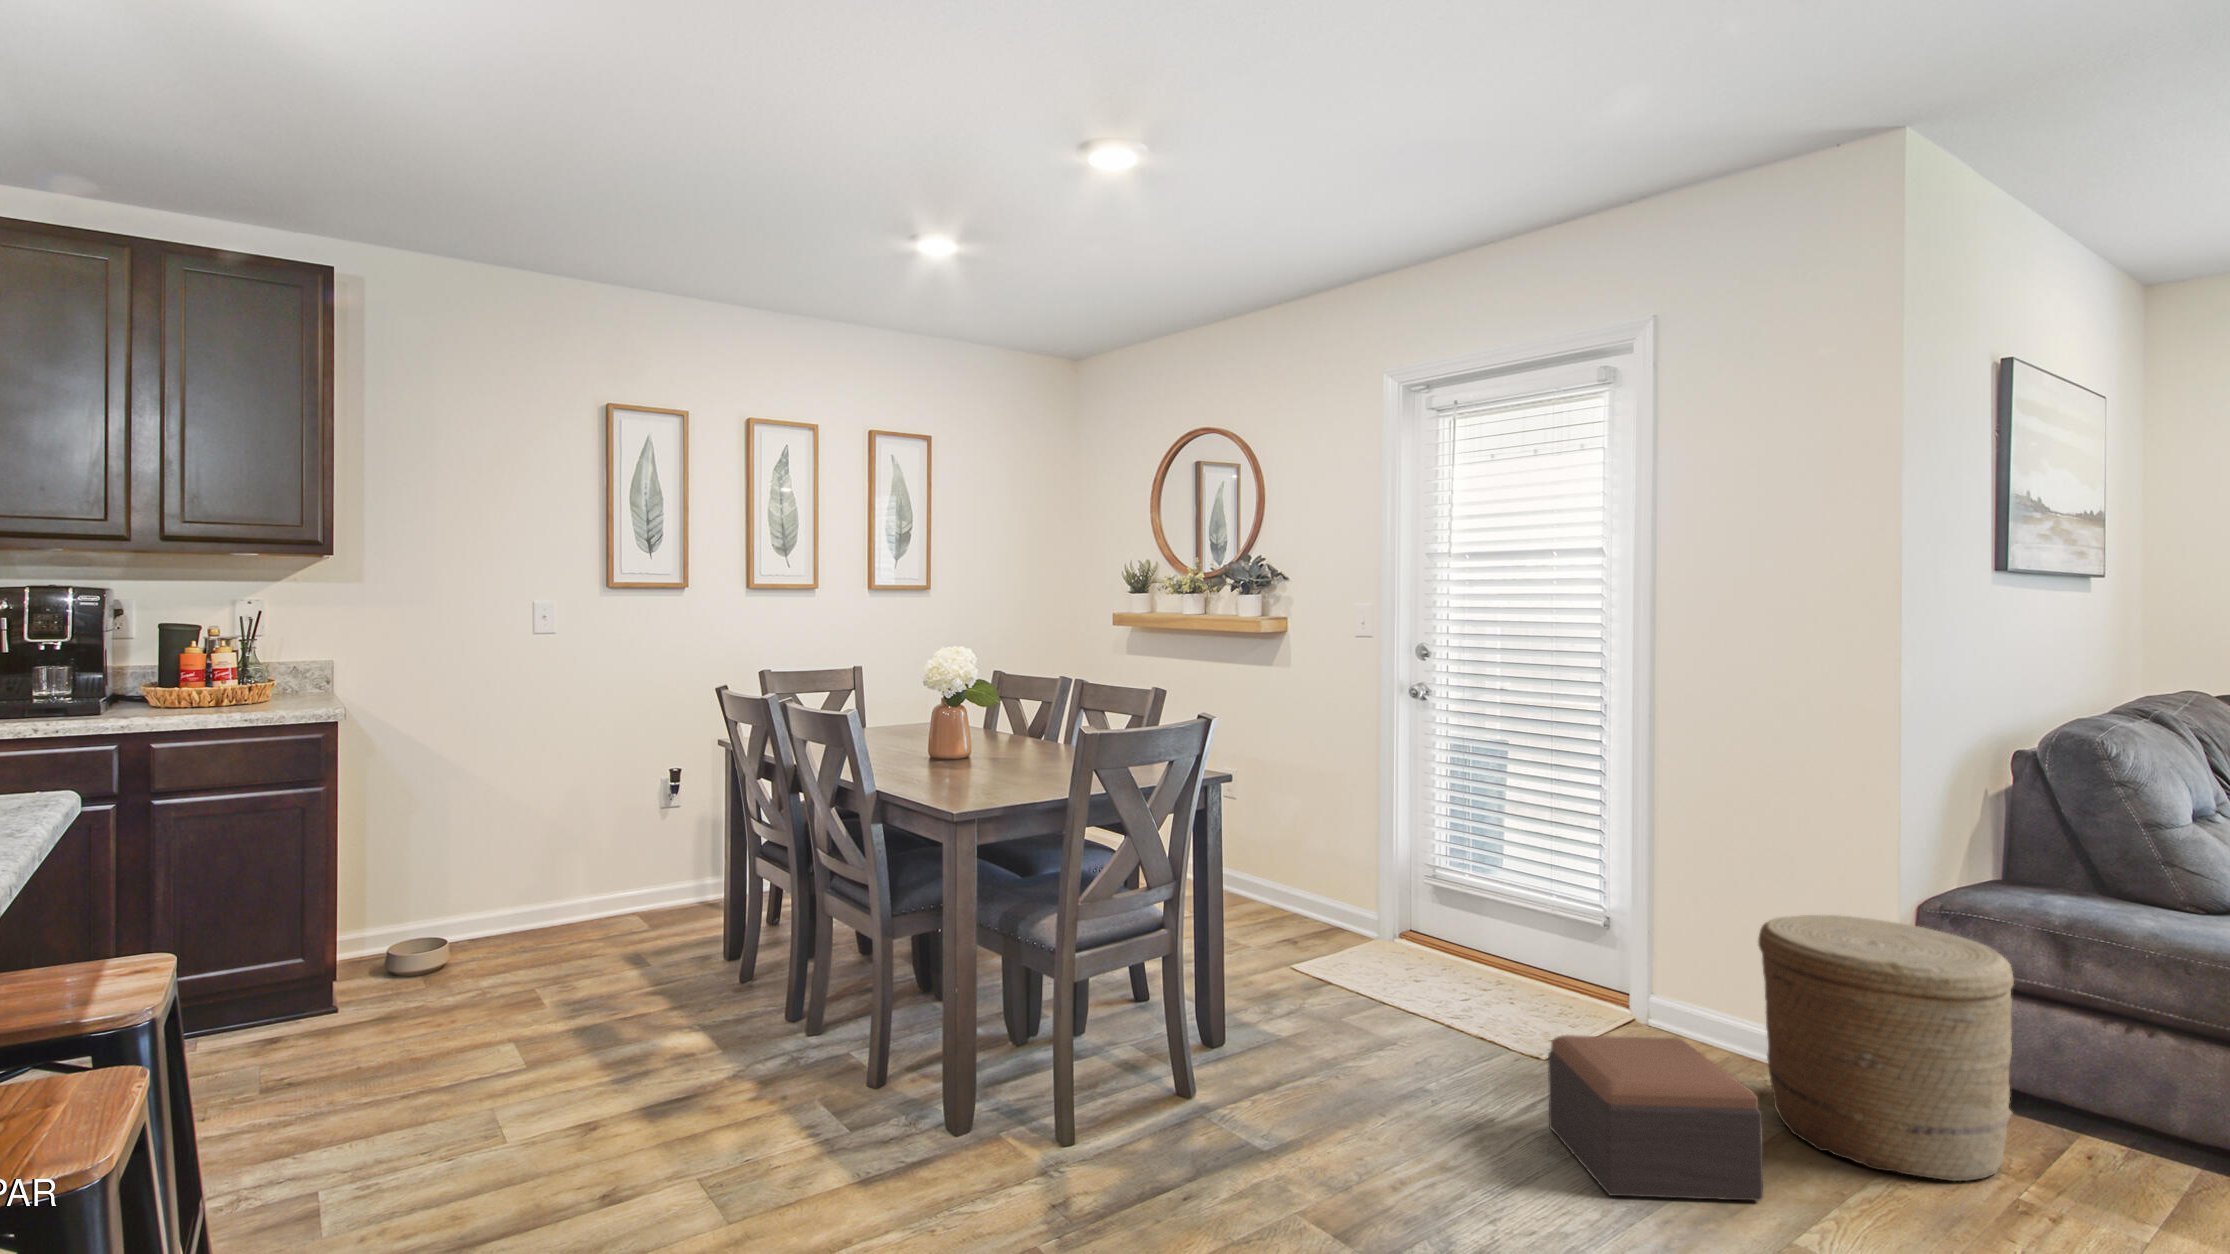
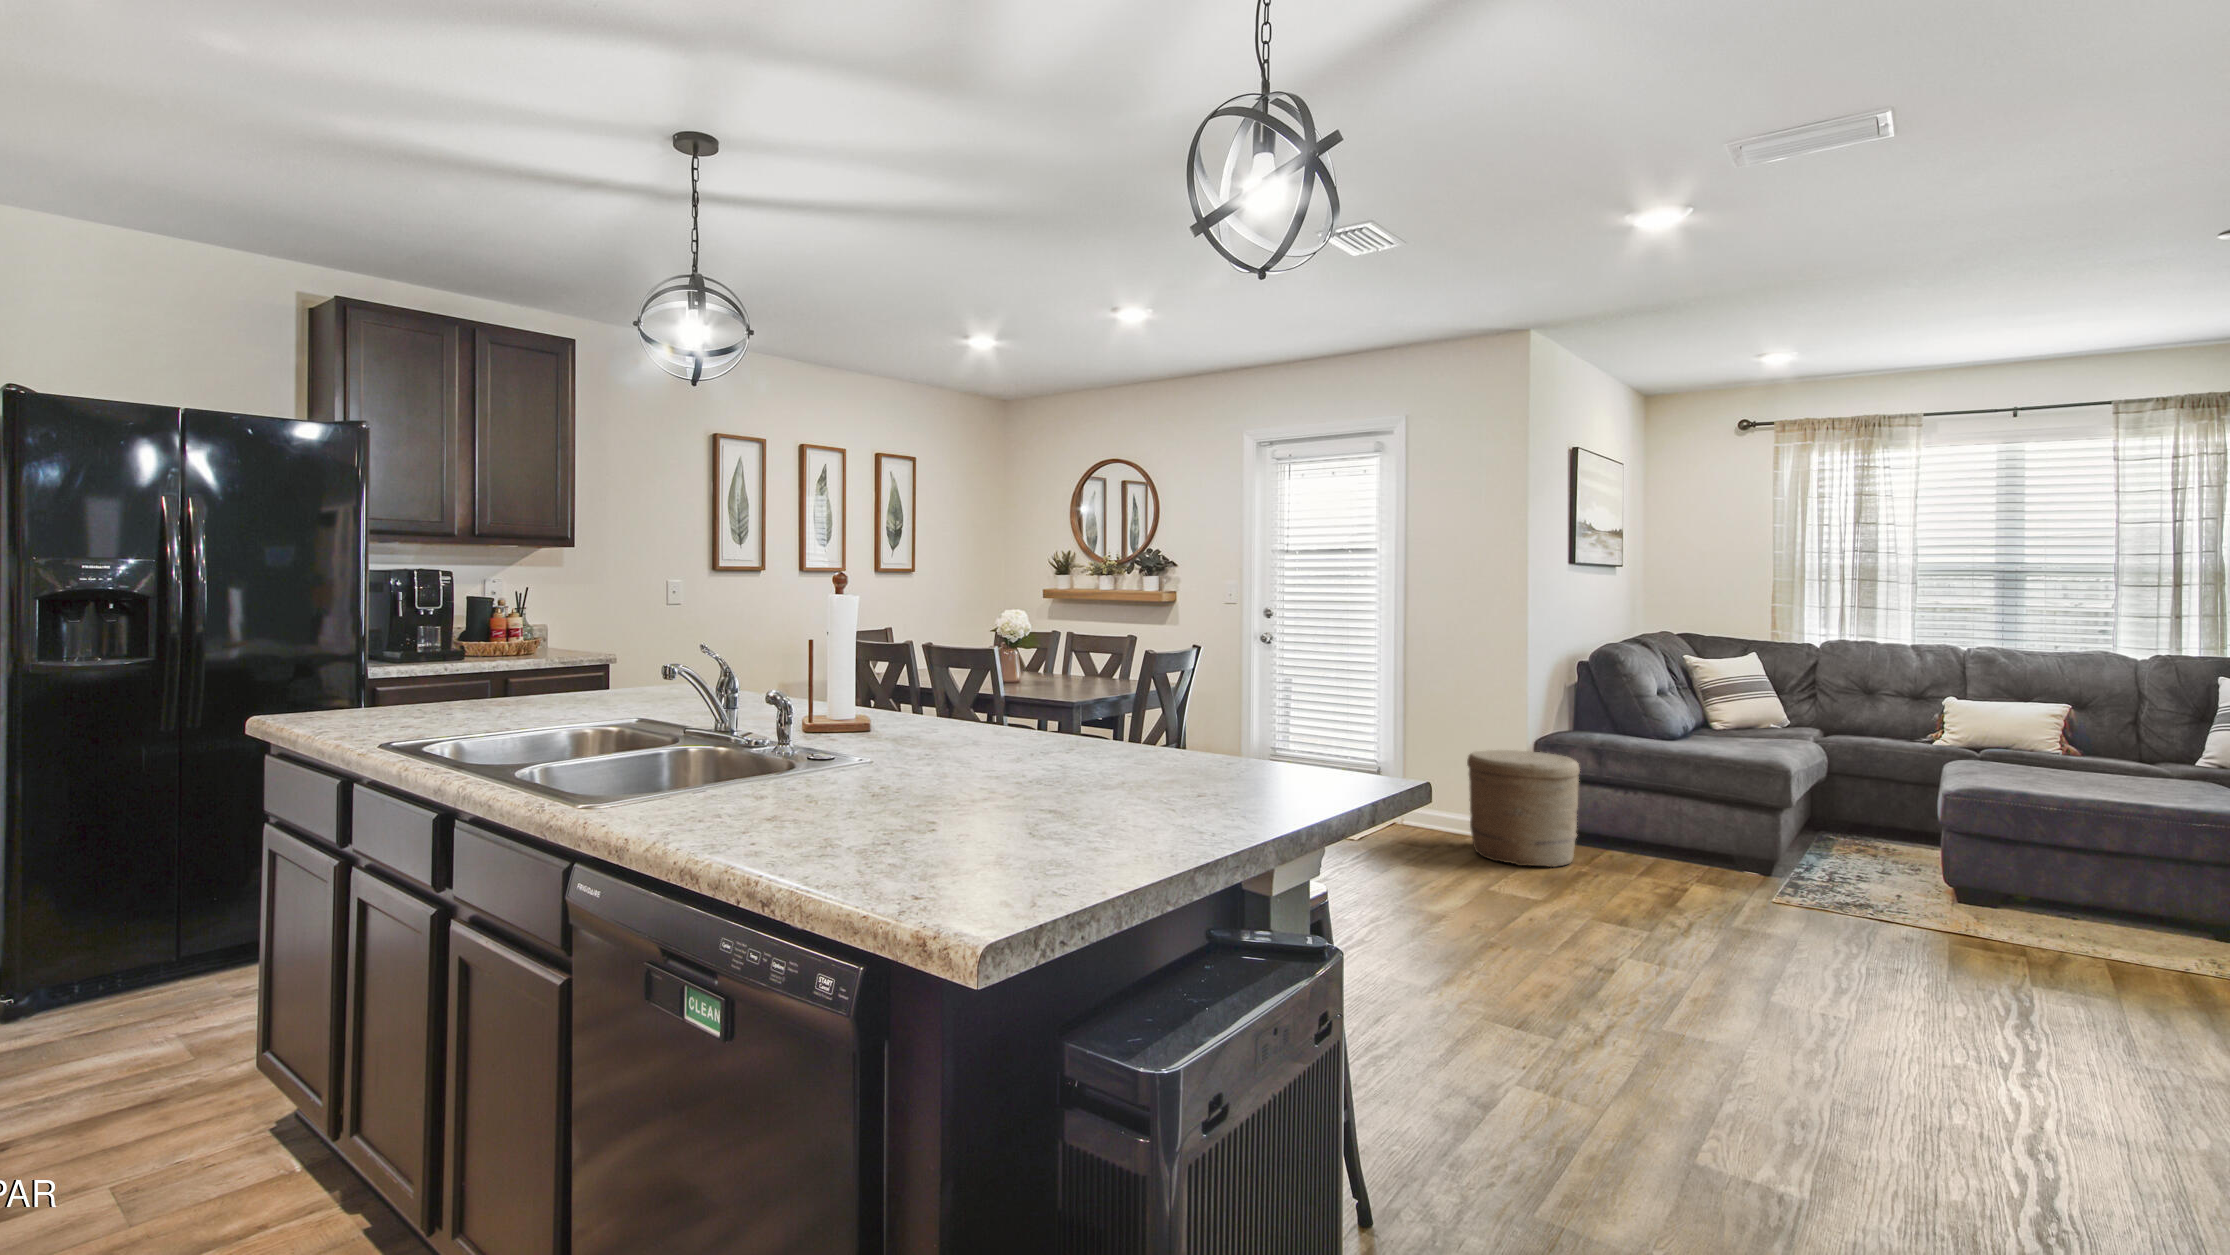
footstool: present [1548,1035,1763,1201] -> none [1372,812,1476,882]

